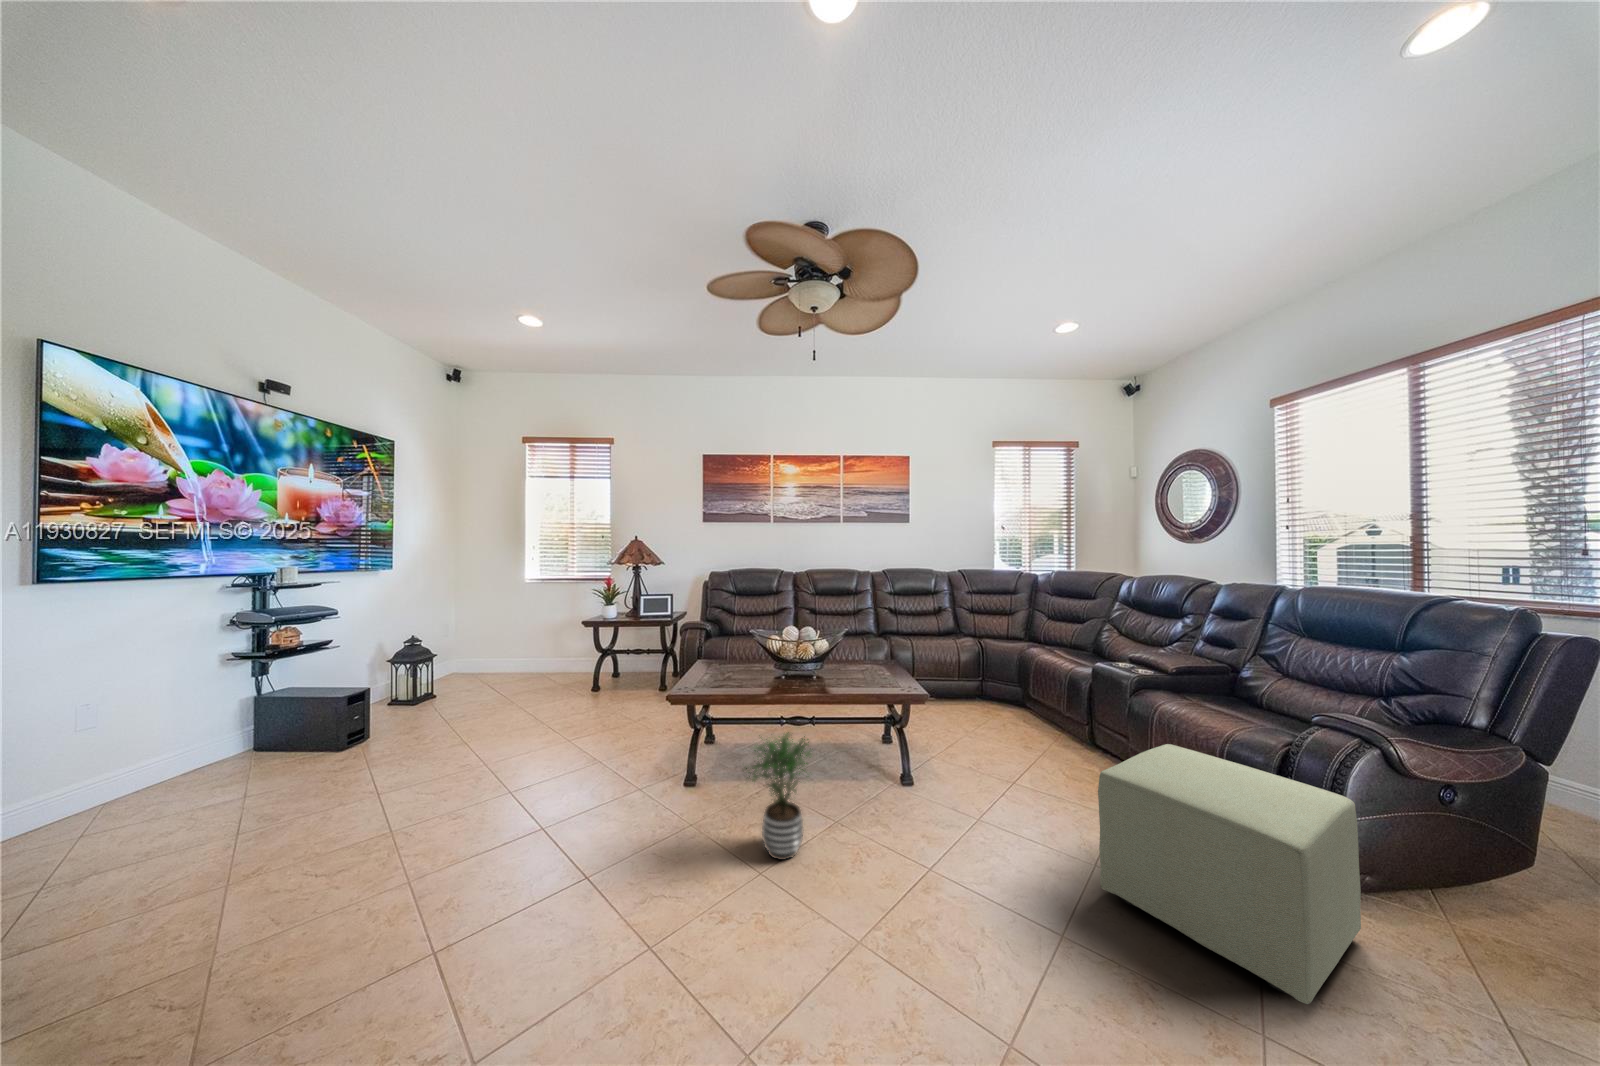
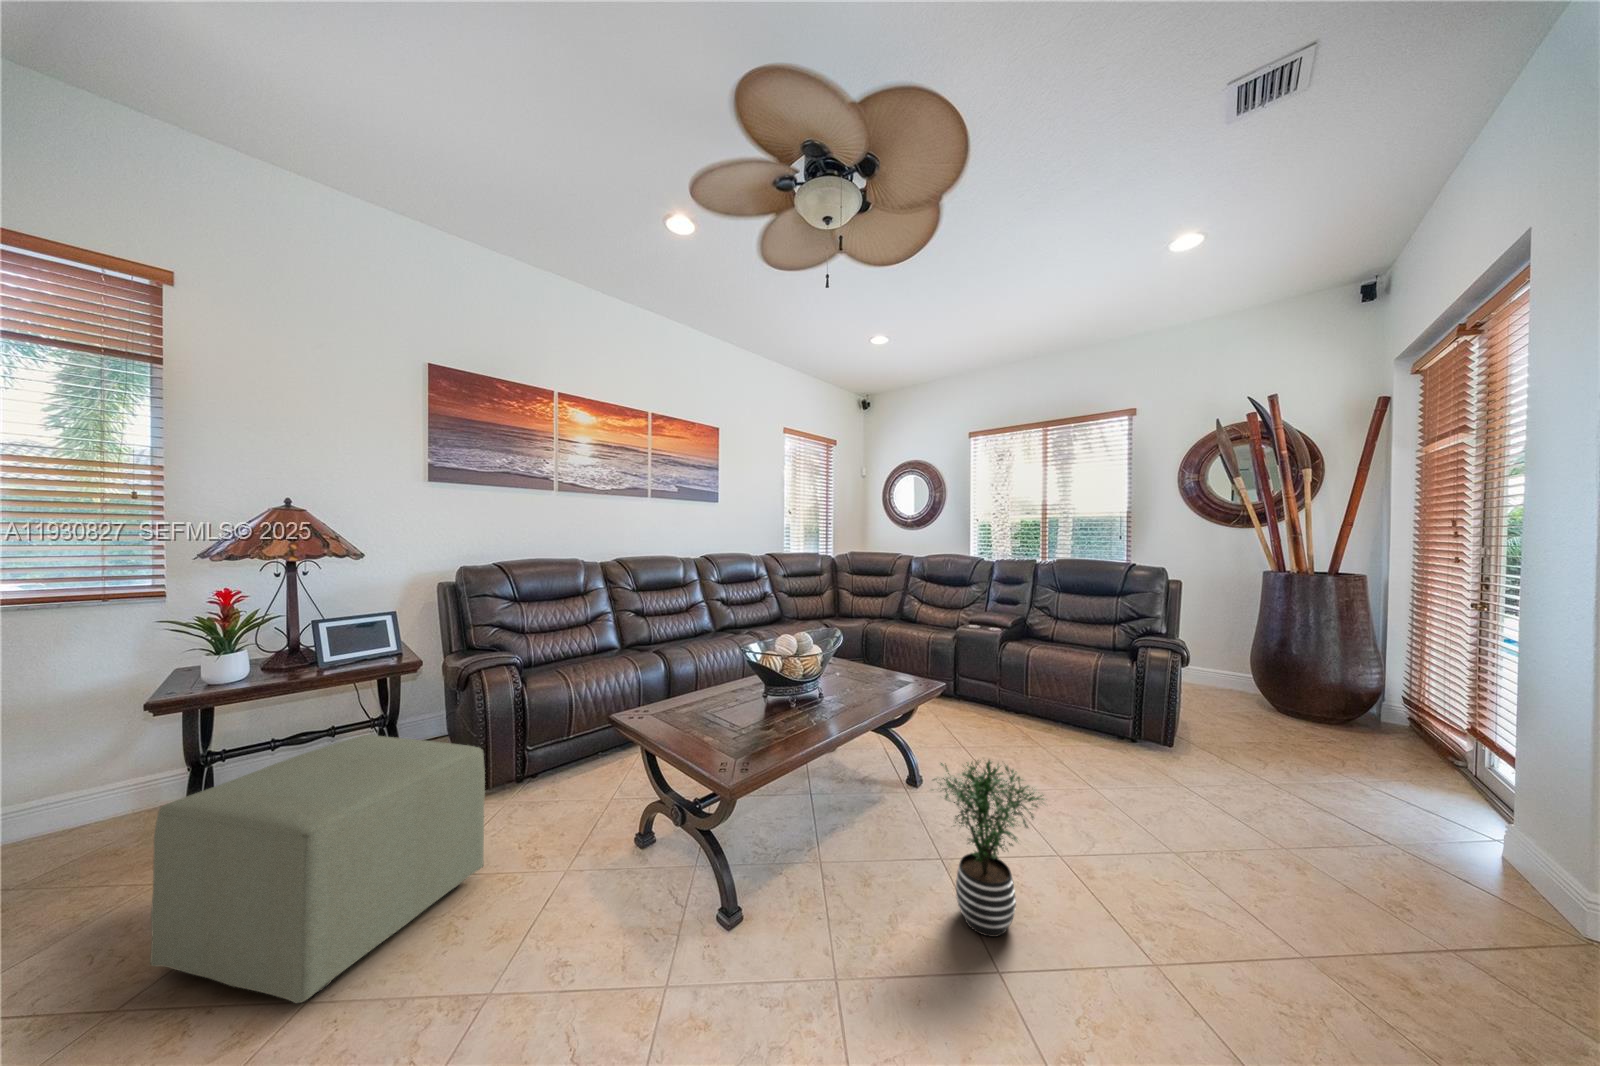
ottoman: present [1098,744,1361,1004] -> present [150,735,485,1003]

